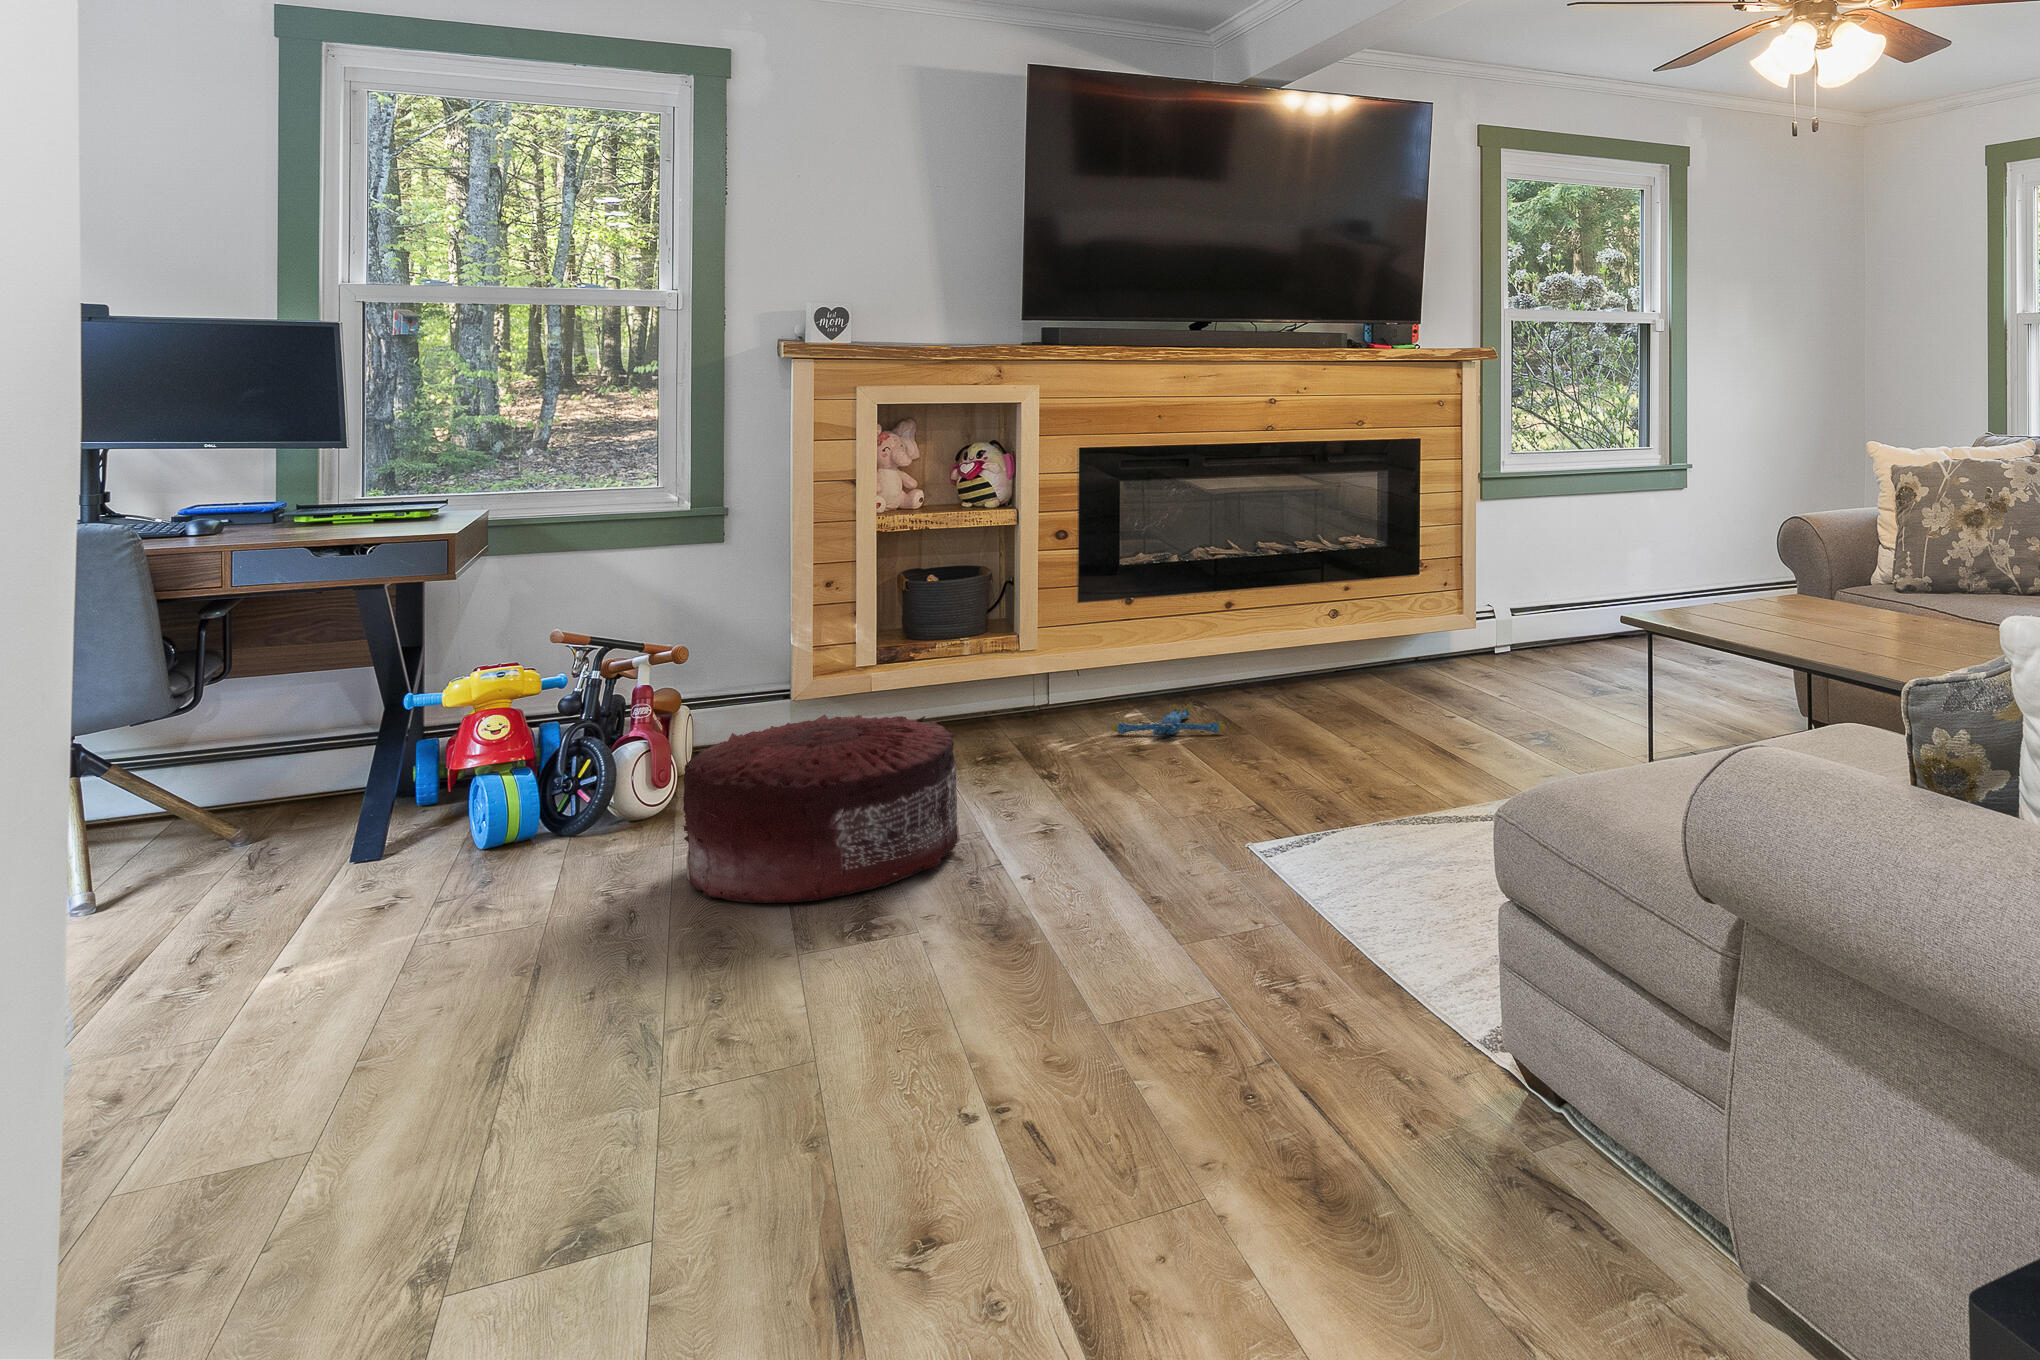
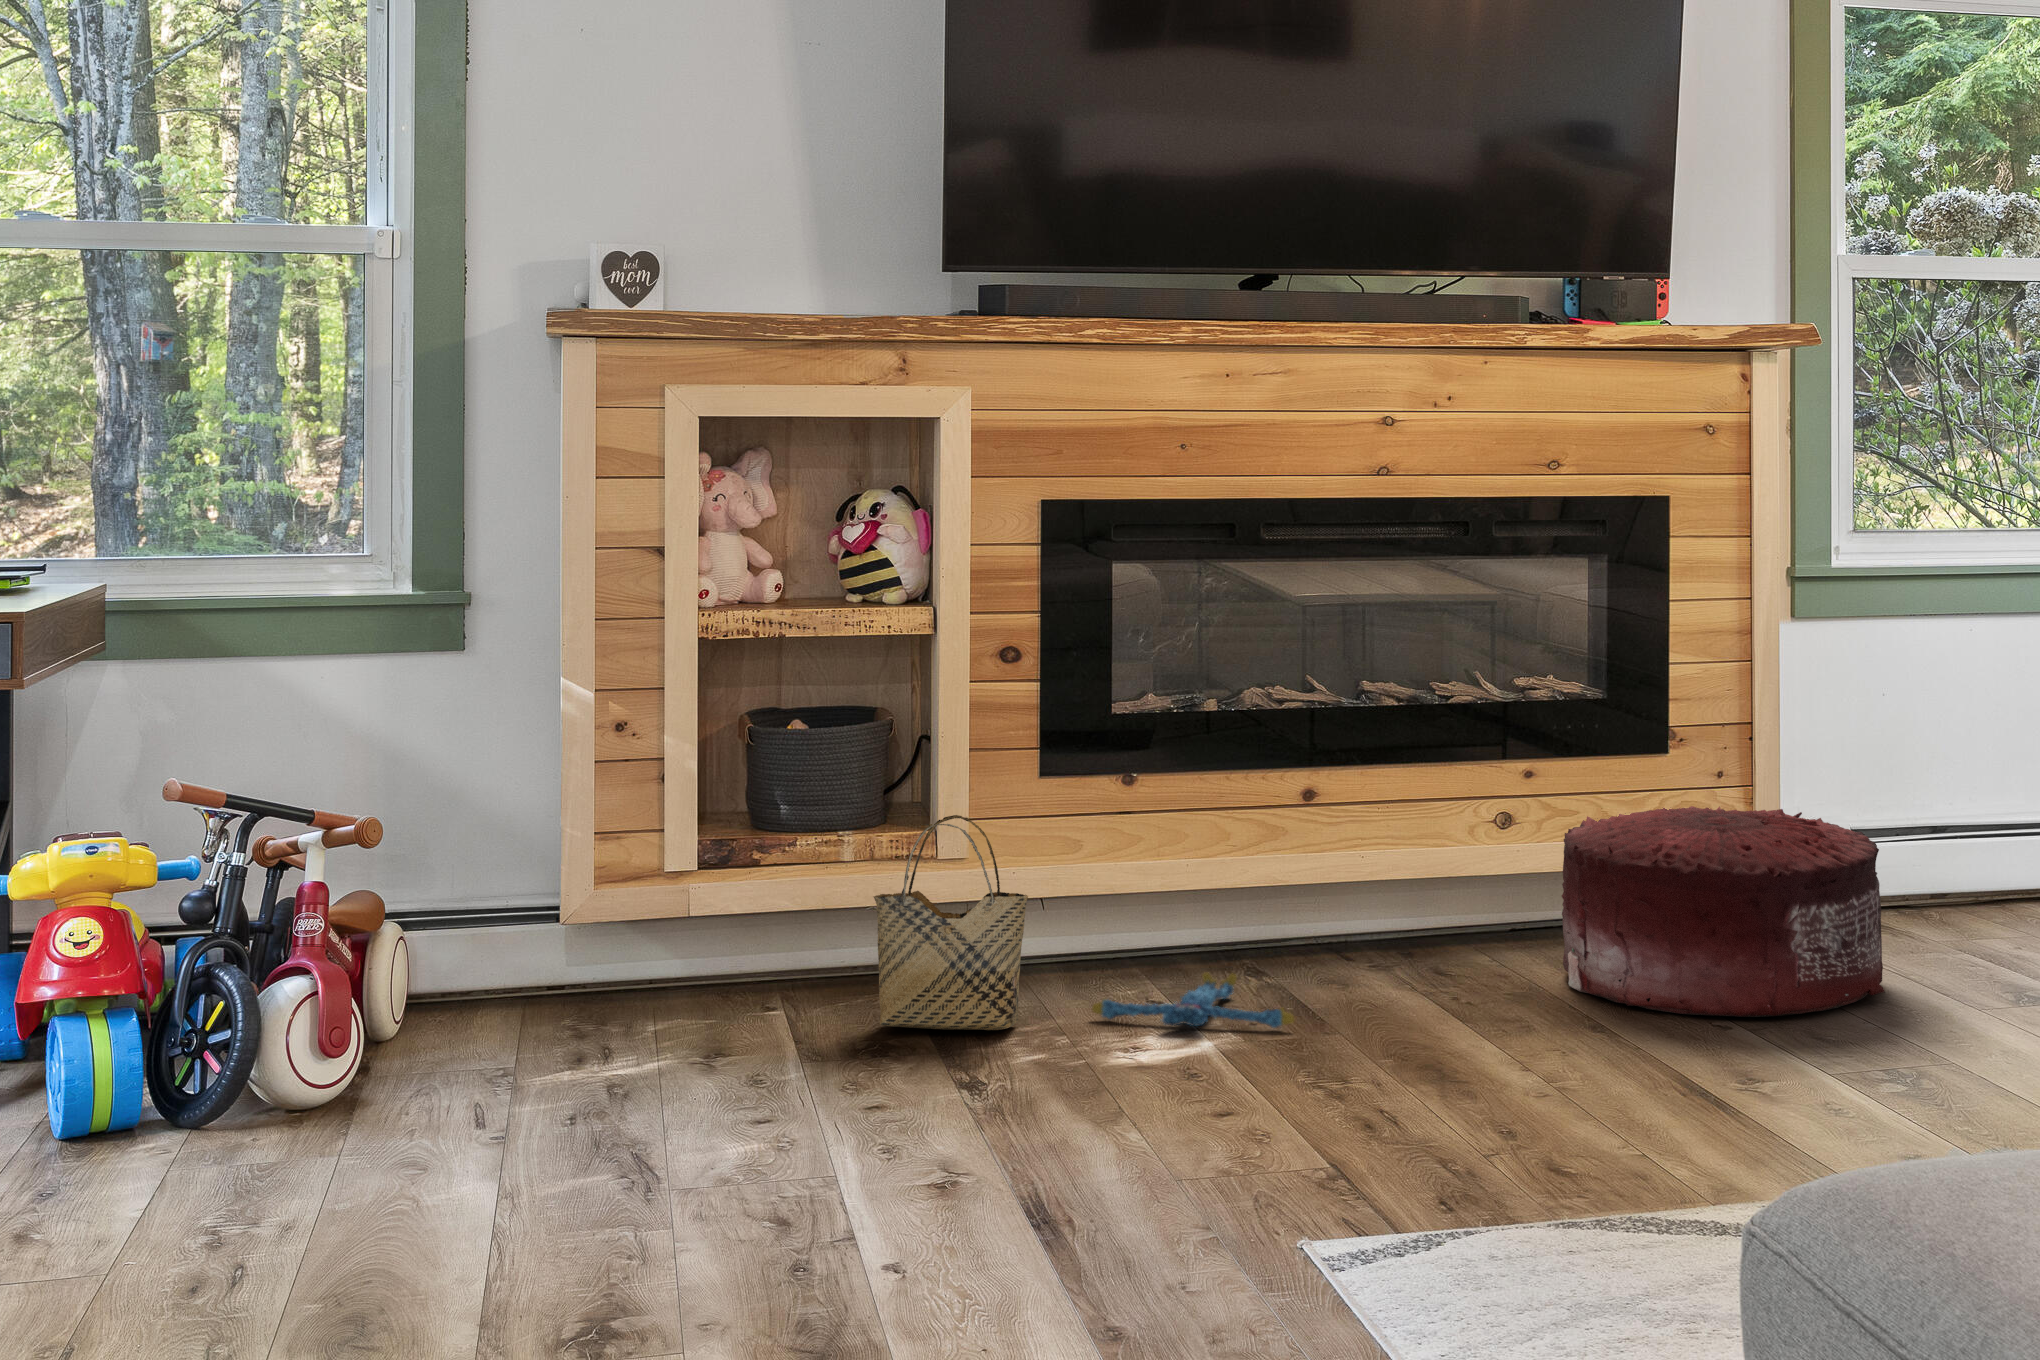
woven basket: none [985,626,1076,746] -> present [874,815,1028,1030]
pouf: present [683,715,960,903] -> present [1562,806,1885,1017]

